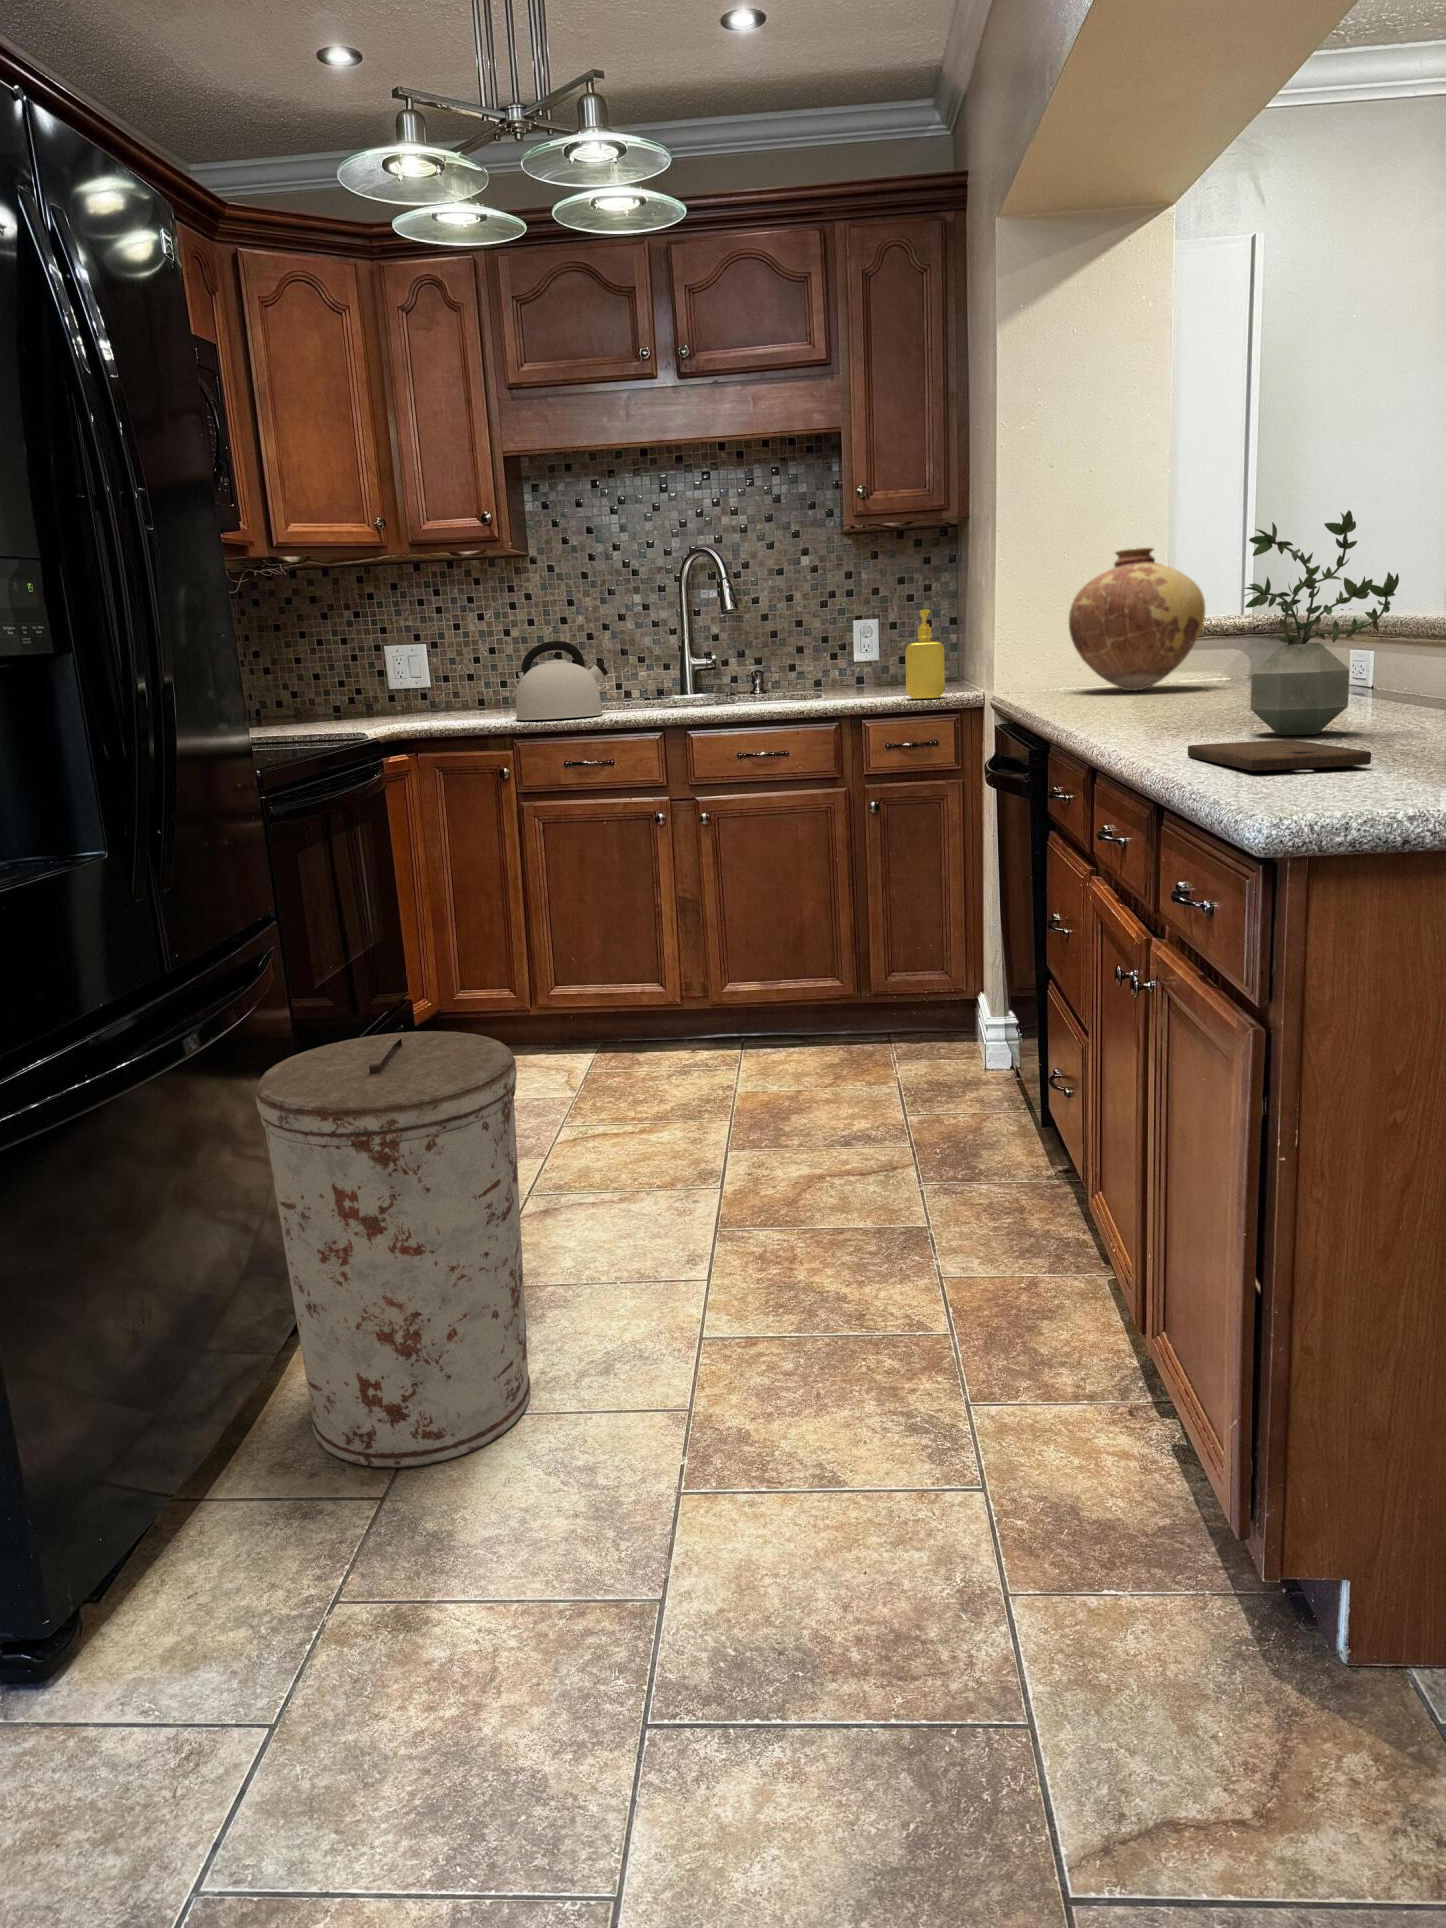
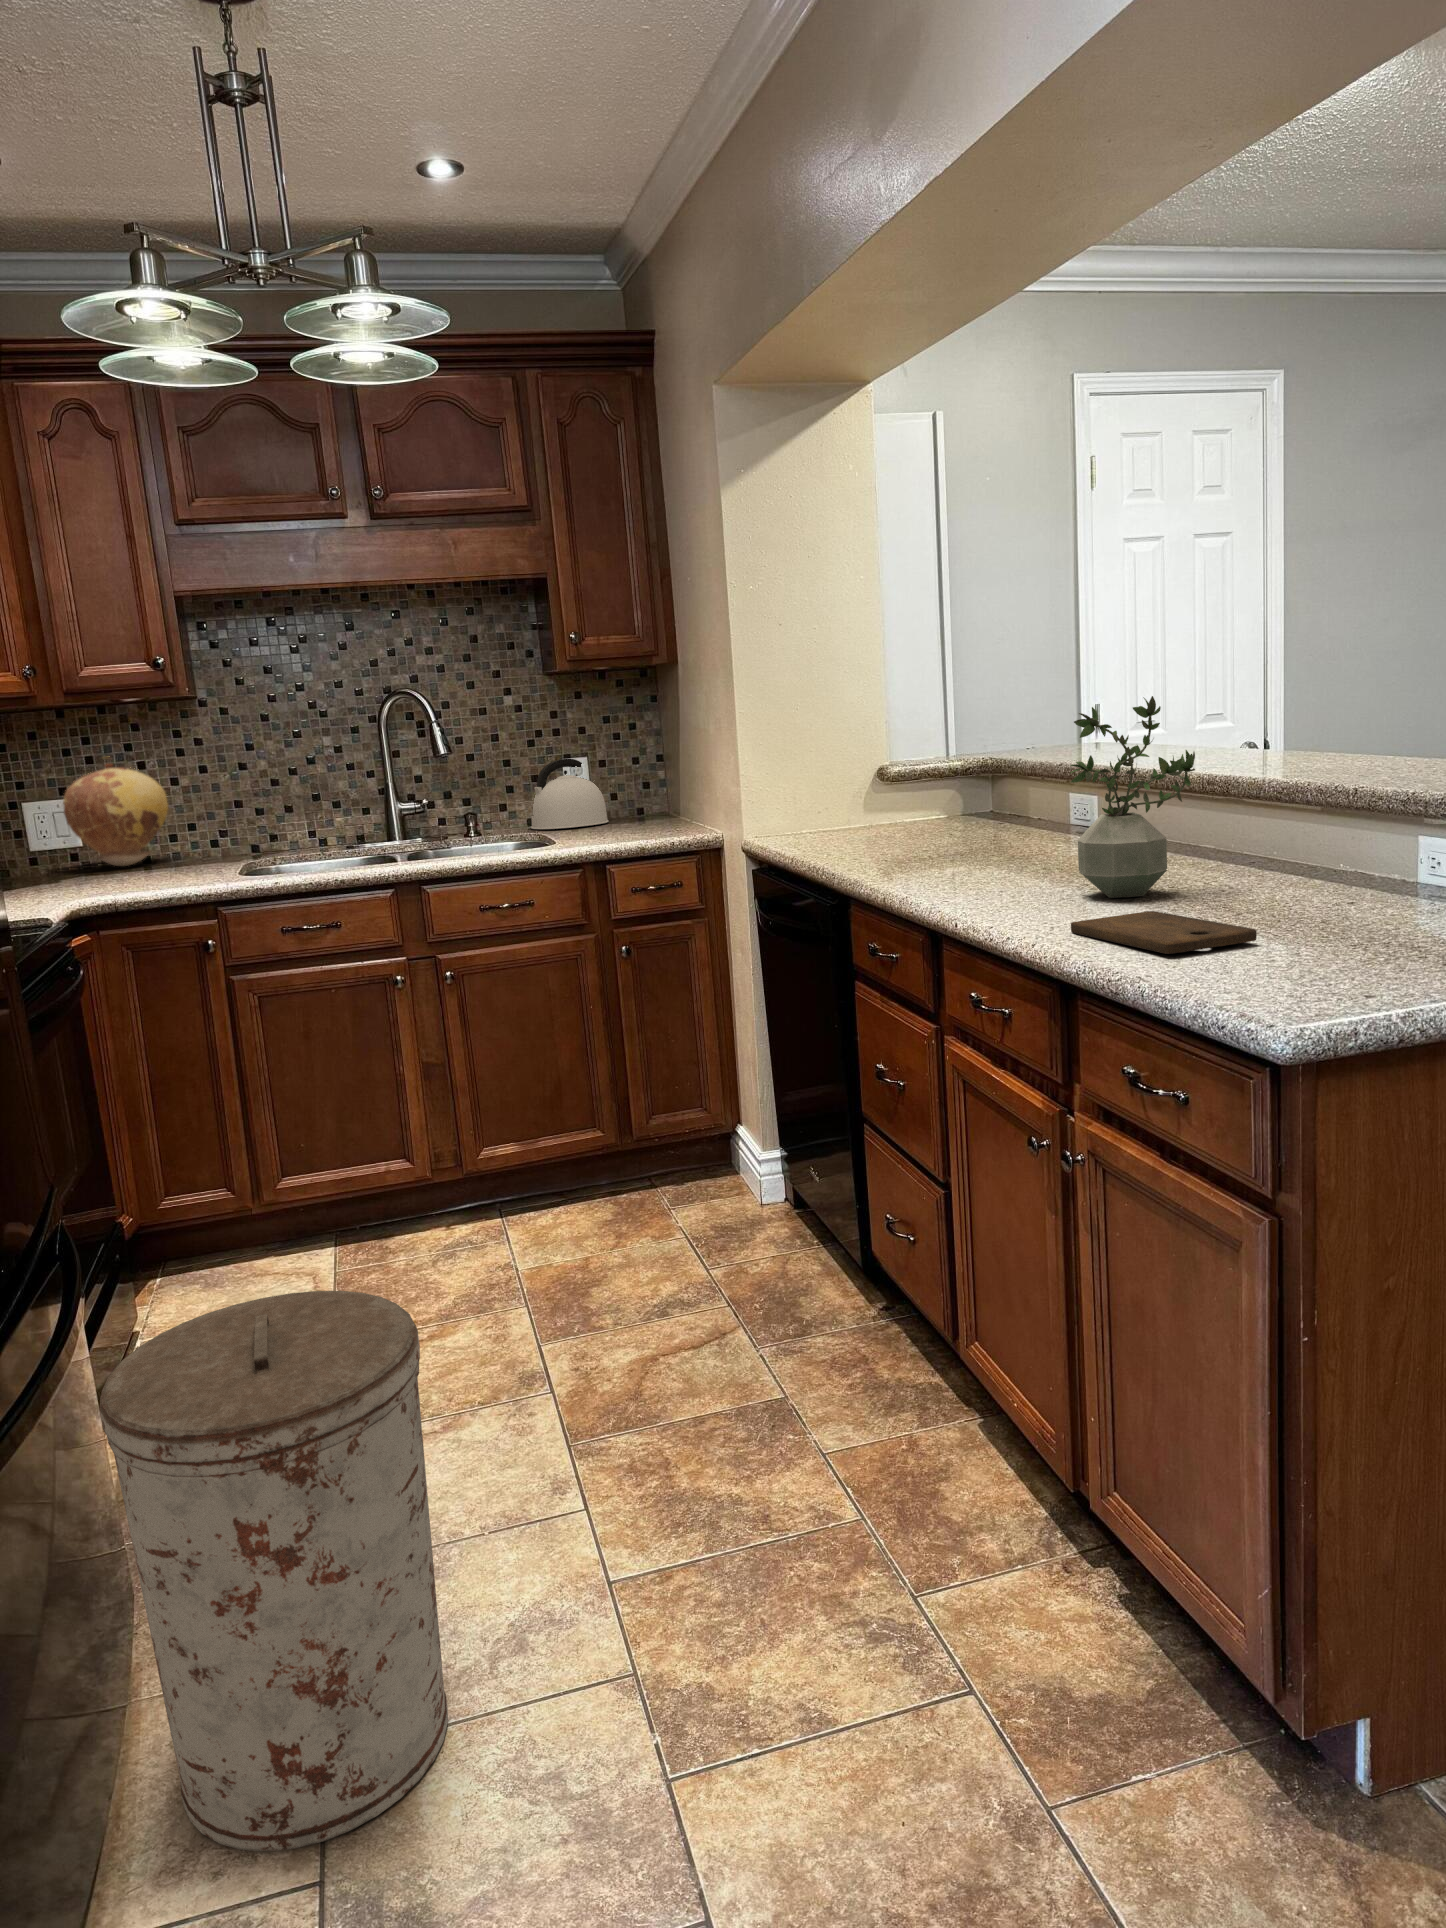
vase: present [1069,548,1205,690] -> present [61,764,168,866]
soap dispenser: present [905,609,945,699] -> none [643,755,687,844]
kettle: present [516,641,608,720] -> present [531,759,609,829]

